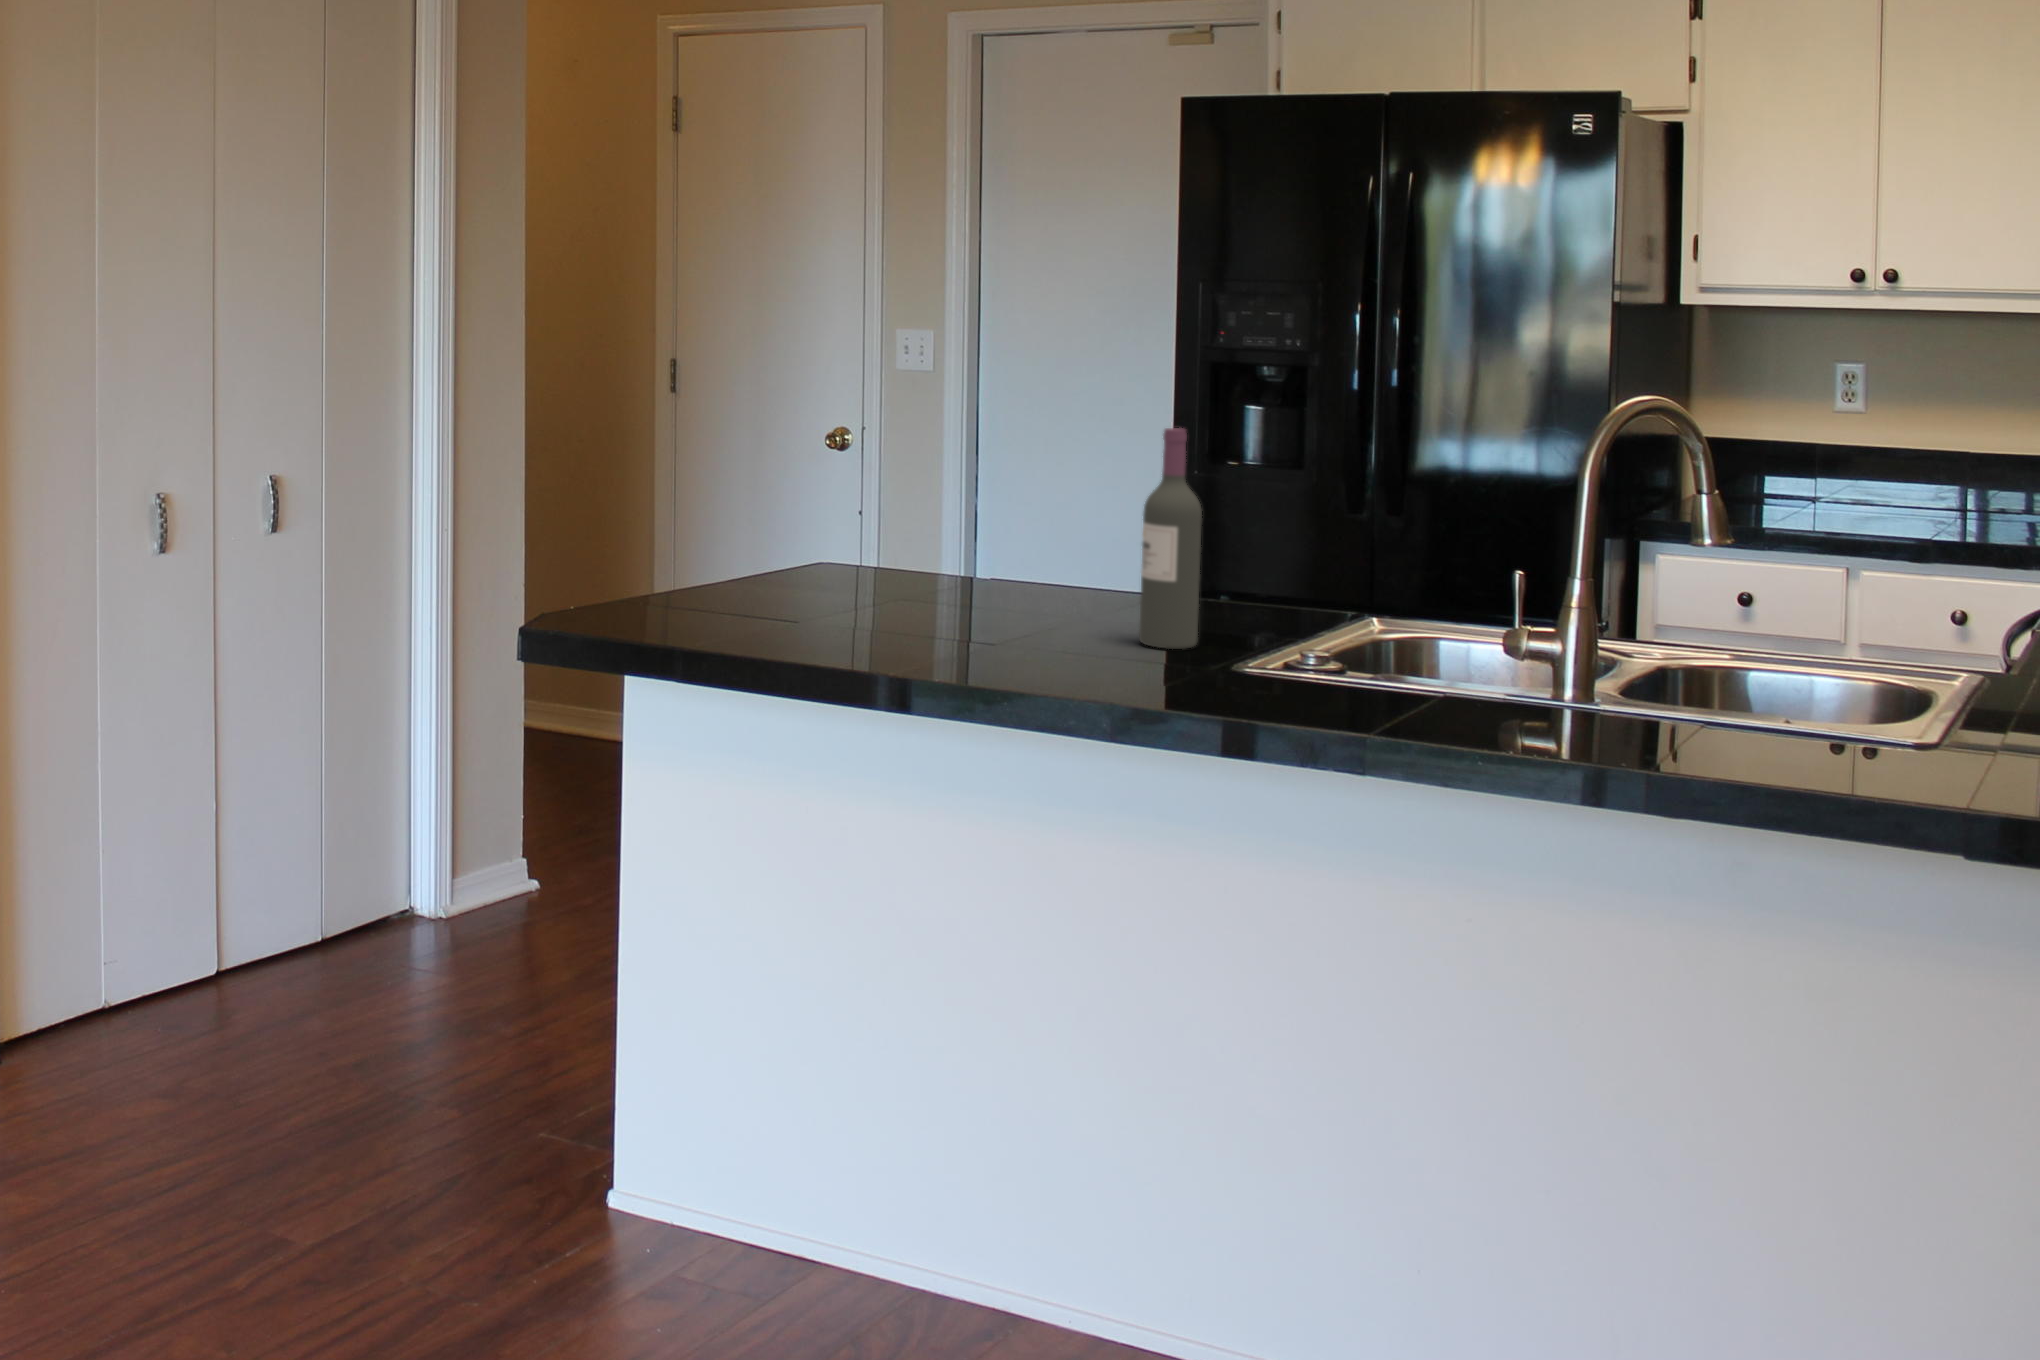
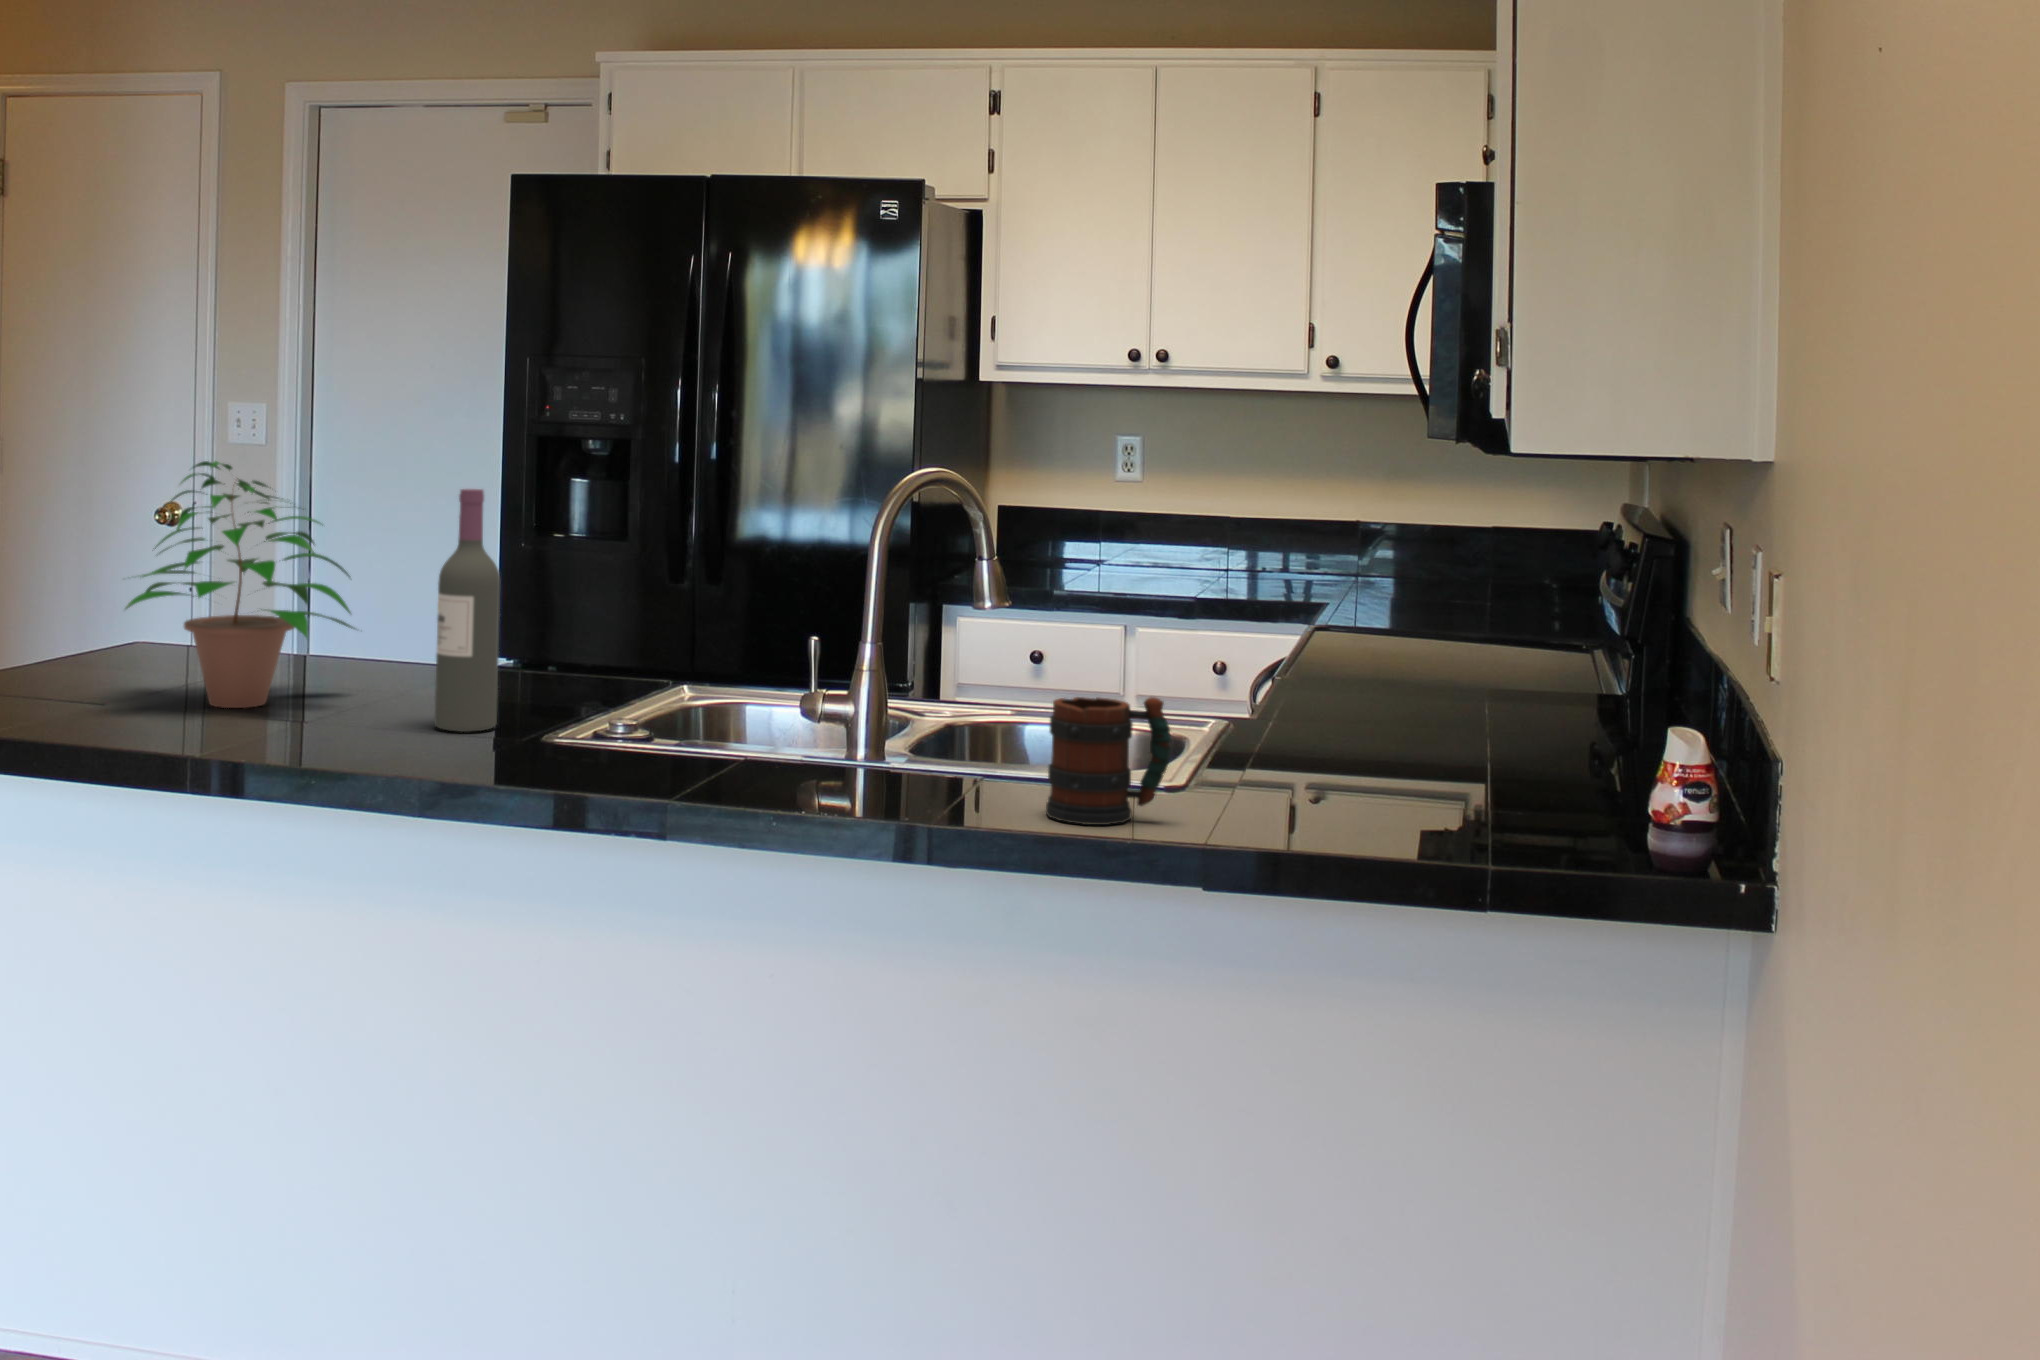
potted plant: none [857,396,1066,614] -> present [126,461,355,708]
mug: none [1778,658,1926,787] -> present [1046,697,1171,825]

